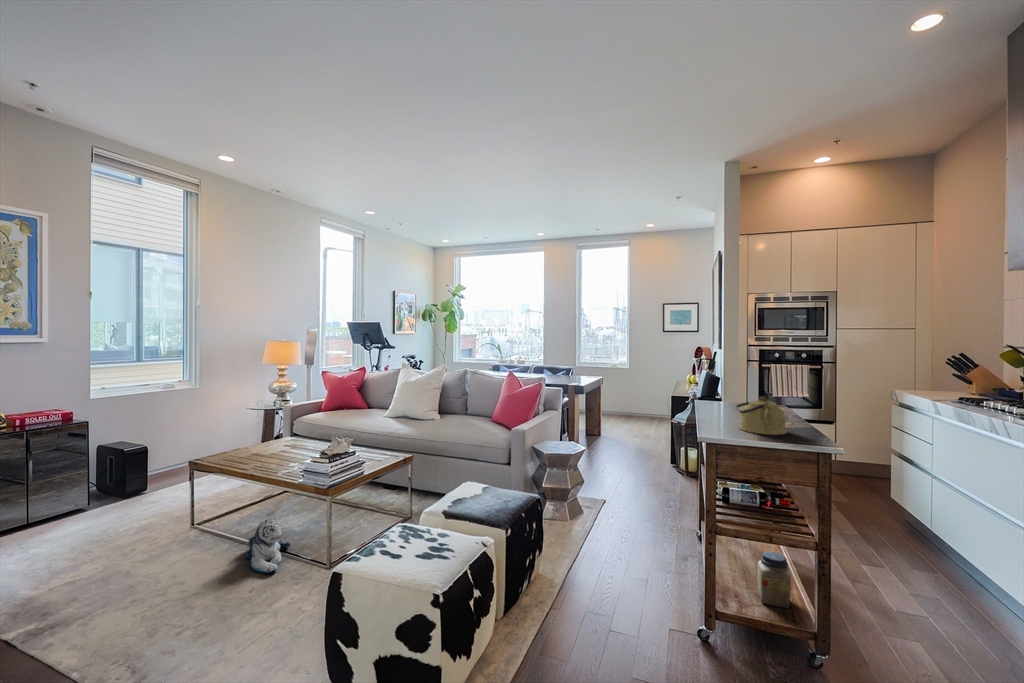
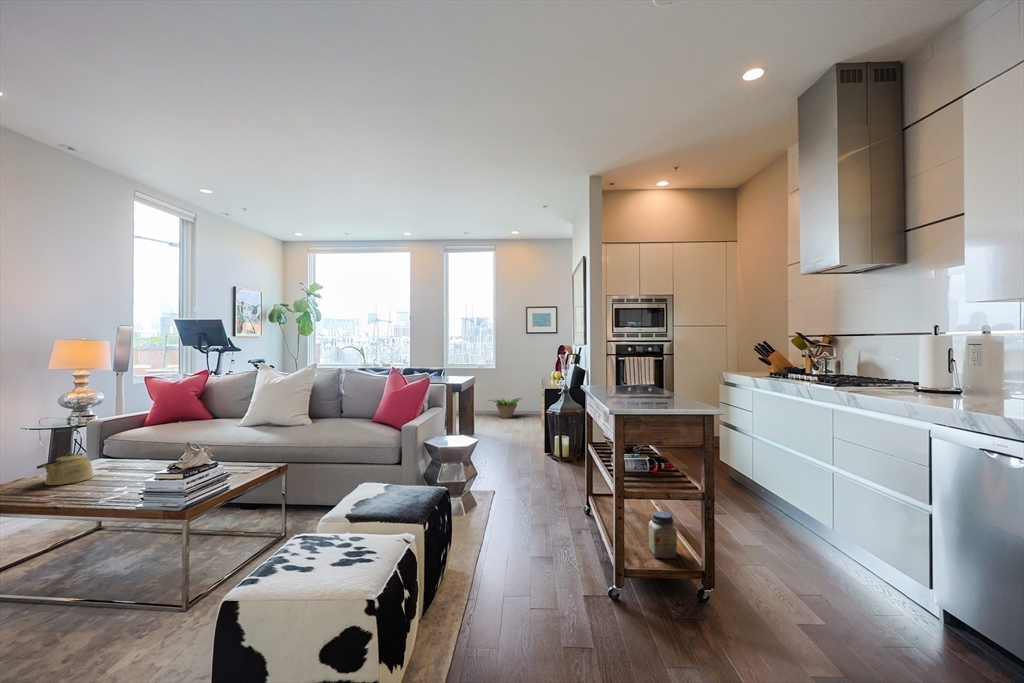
kettle: present [735,397,787,435] -> present [37,452,94,485]
decorative plant: none [618,400,656,421] -> present [489,398,522,418]
plush toy: present [246,519,290,573] -> none [50,561,122,635]

